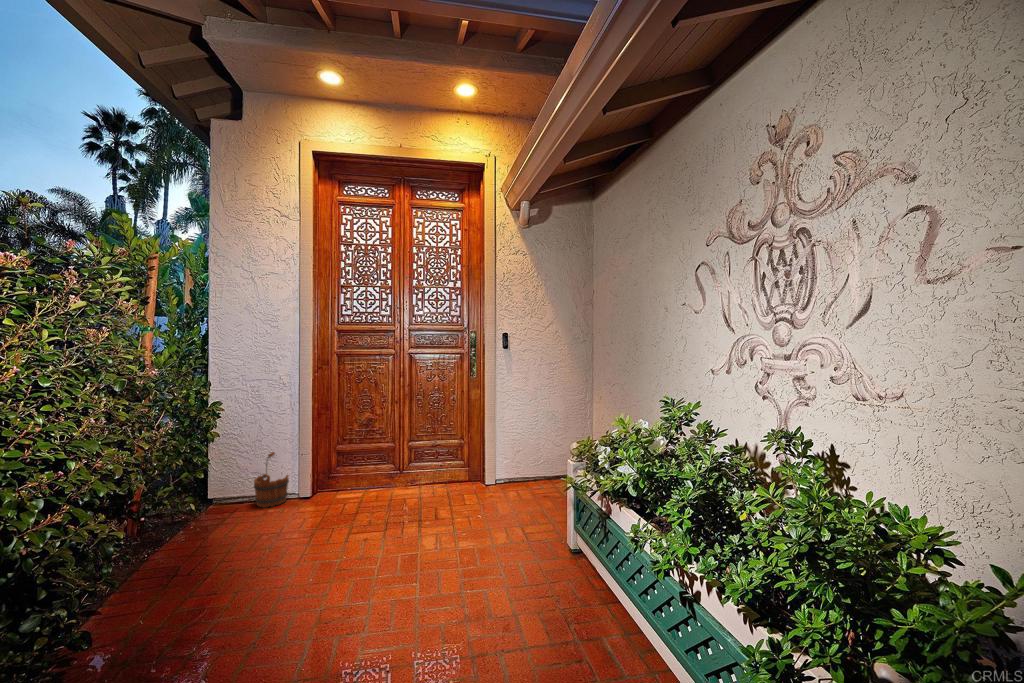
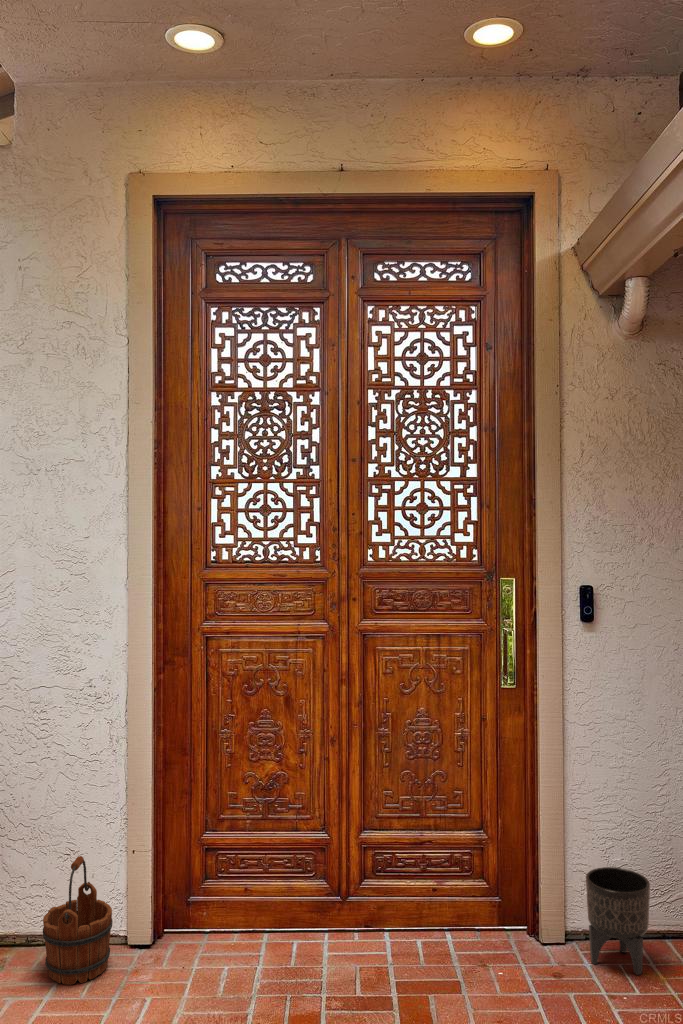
planter: none [502,451,527,493] -> present [586,867,650,975]

